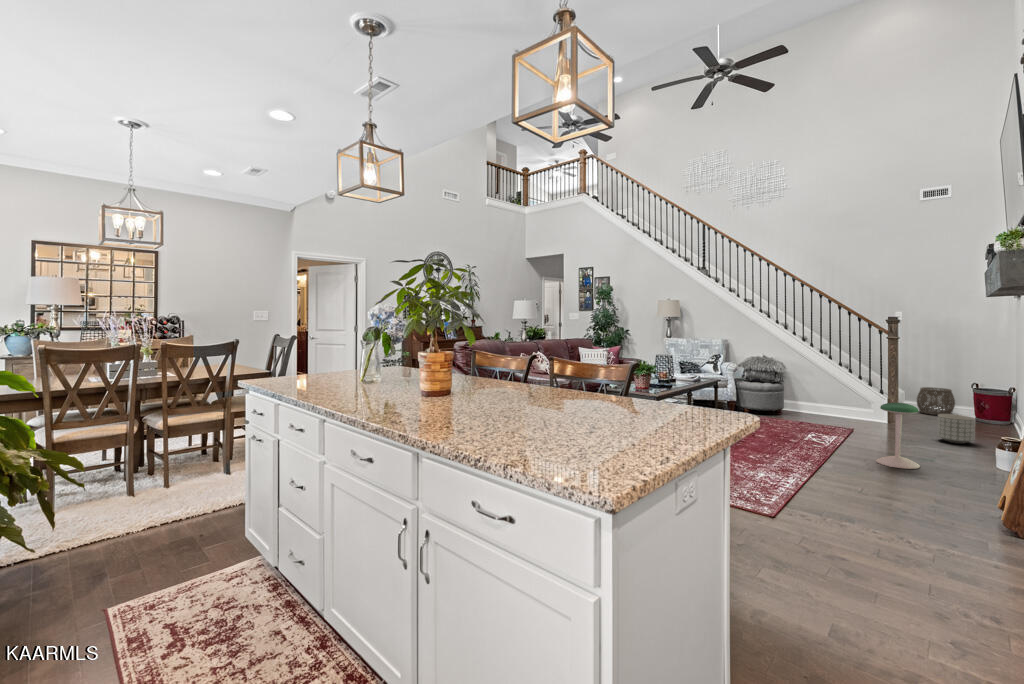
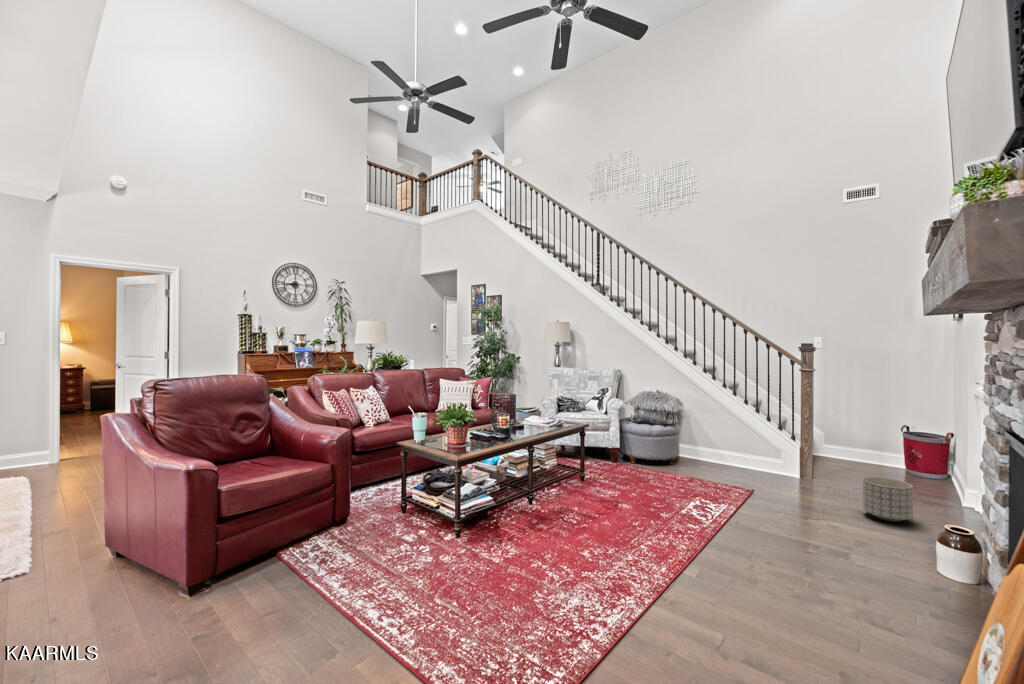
woven basket: present [917,387,955,415] -> none [835,429,881,466]
stool: present [876,403,920,469] -> none [776,475,841,589]

